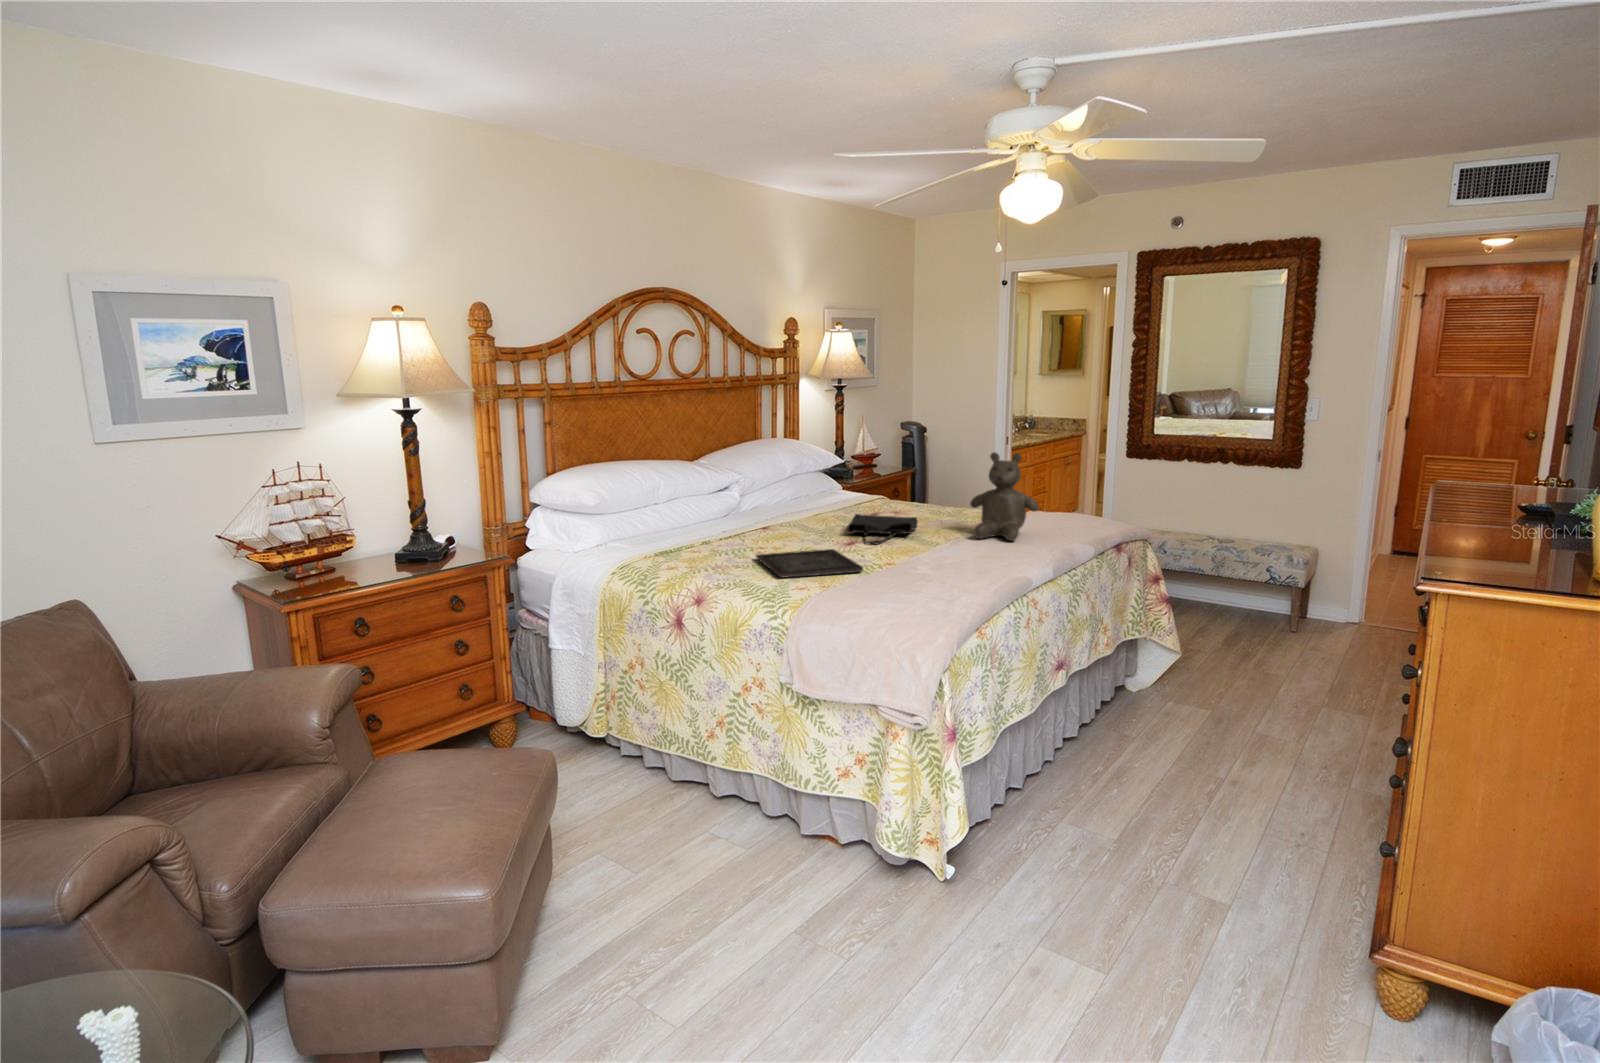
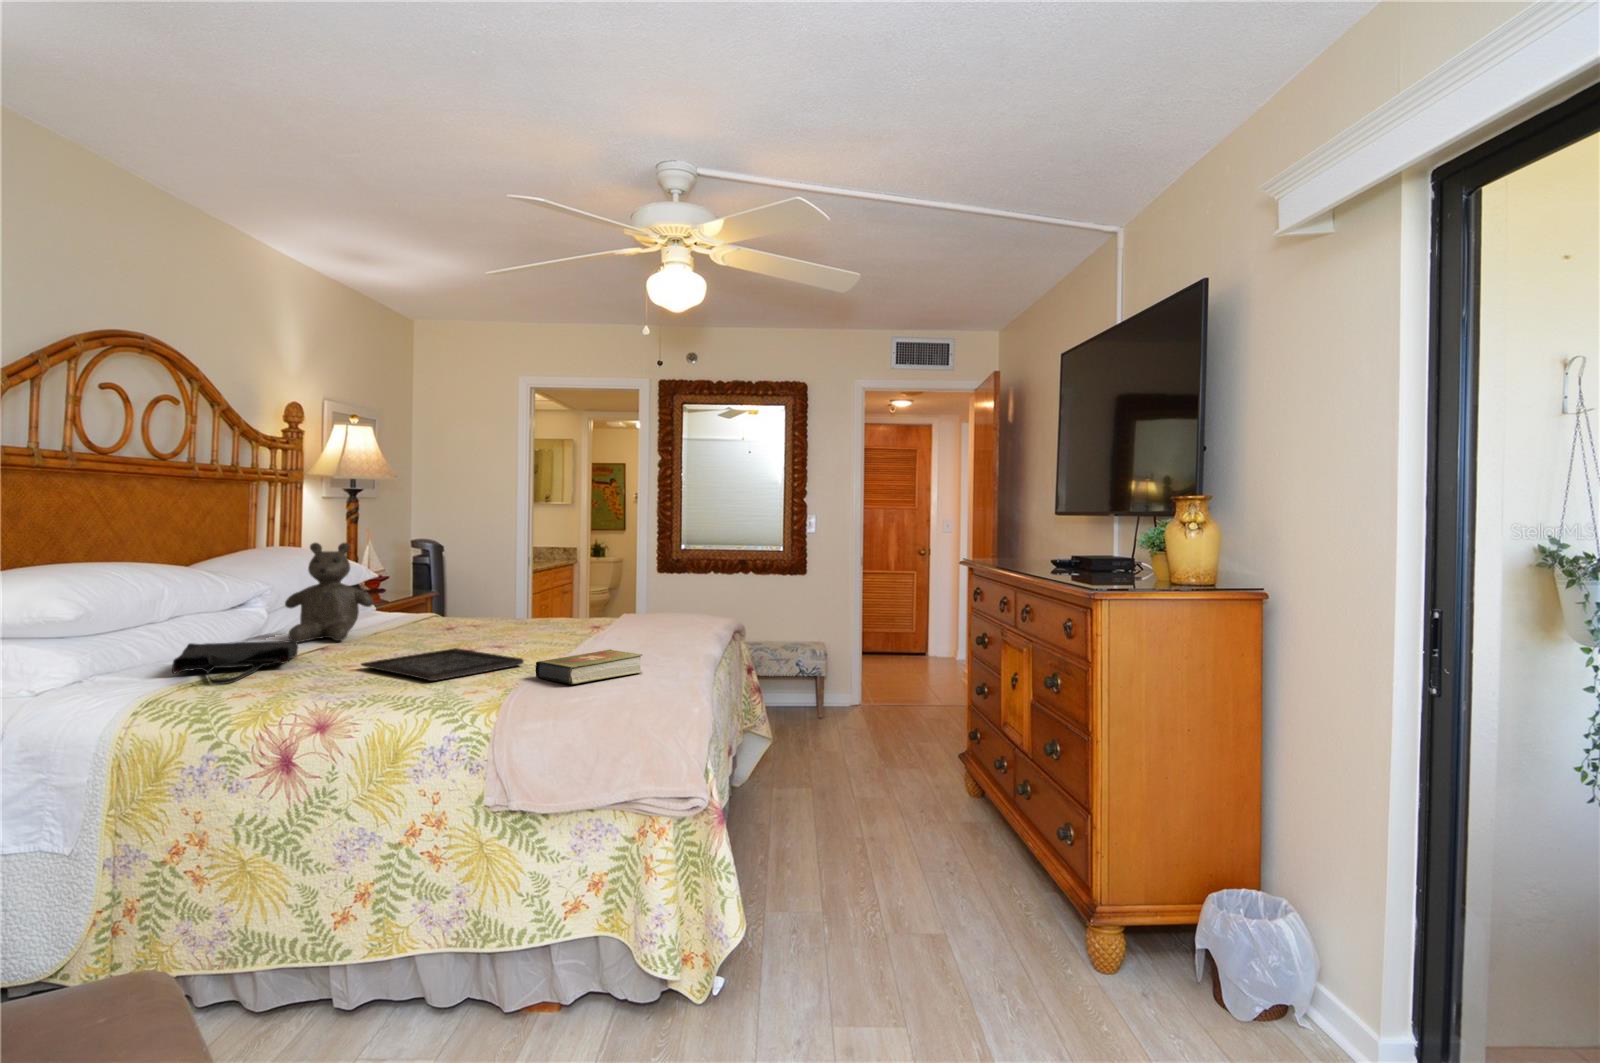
teddy bear: present [970,452,1039,541] -> present [285,543,374,642]
tote bag: present [847,514,918,545] -> present [172,640,298,684]
book: none [853,569,940,597] -> present [535,650,642,684]

